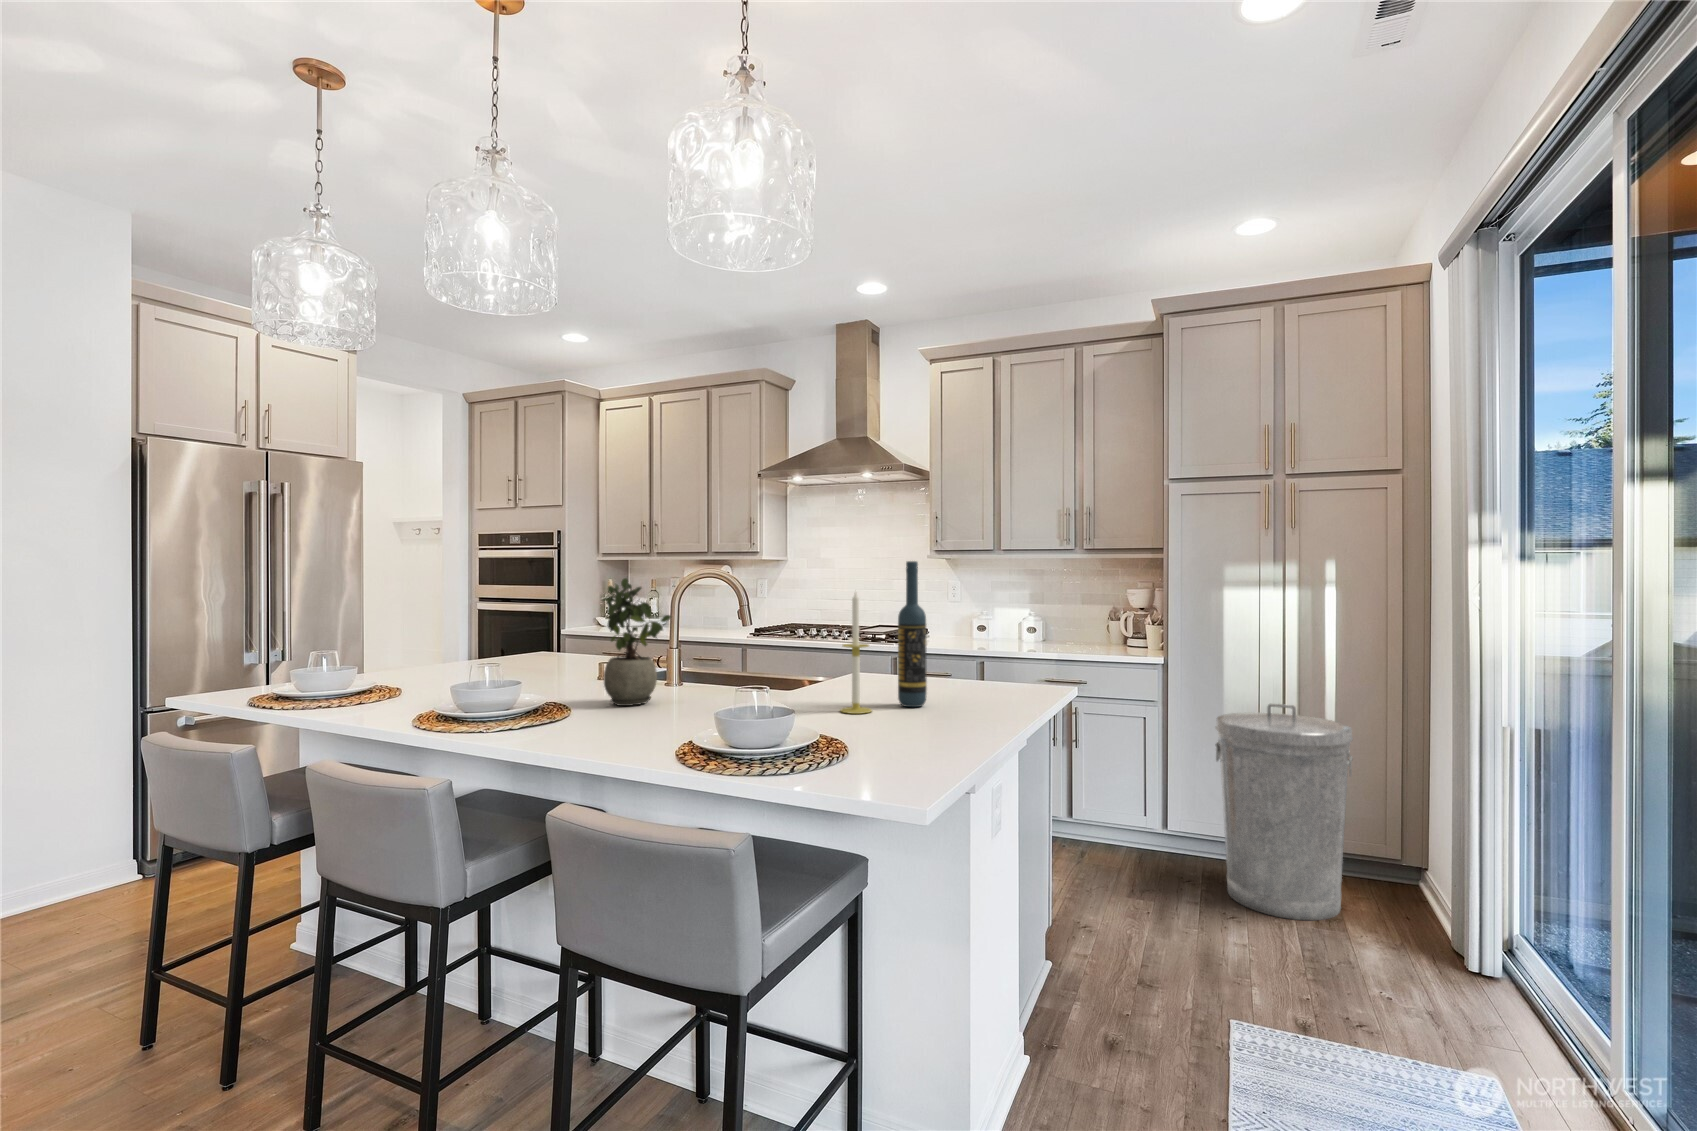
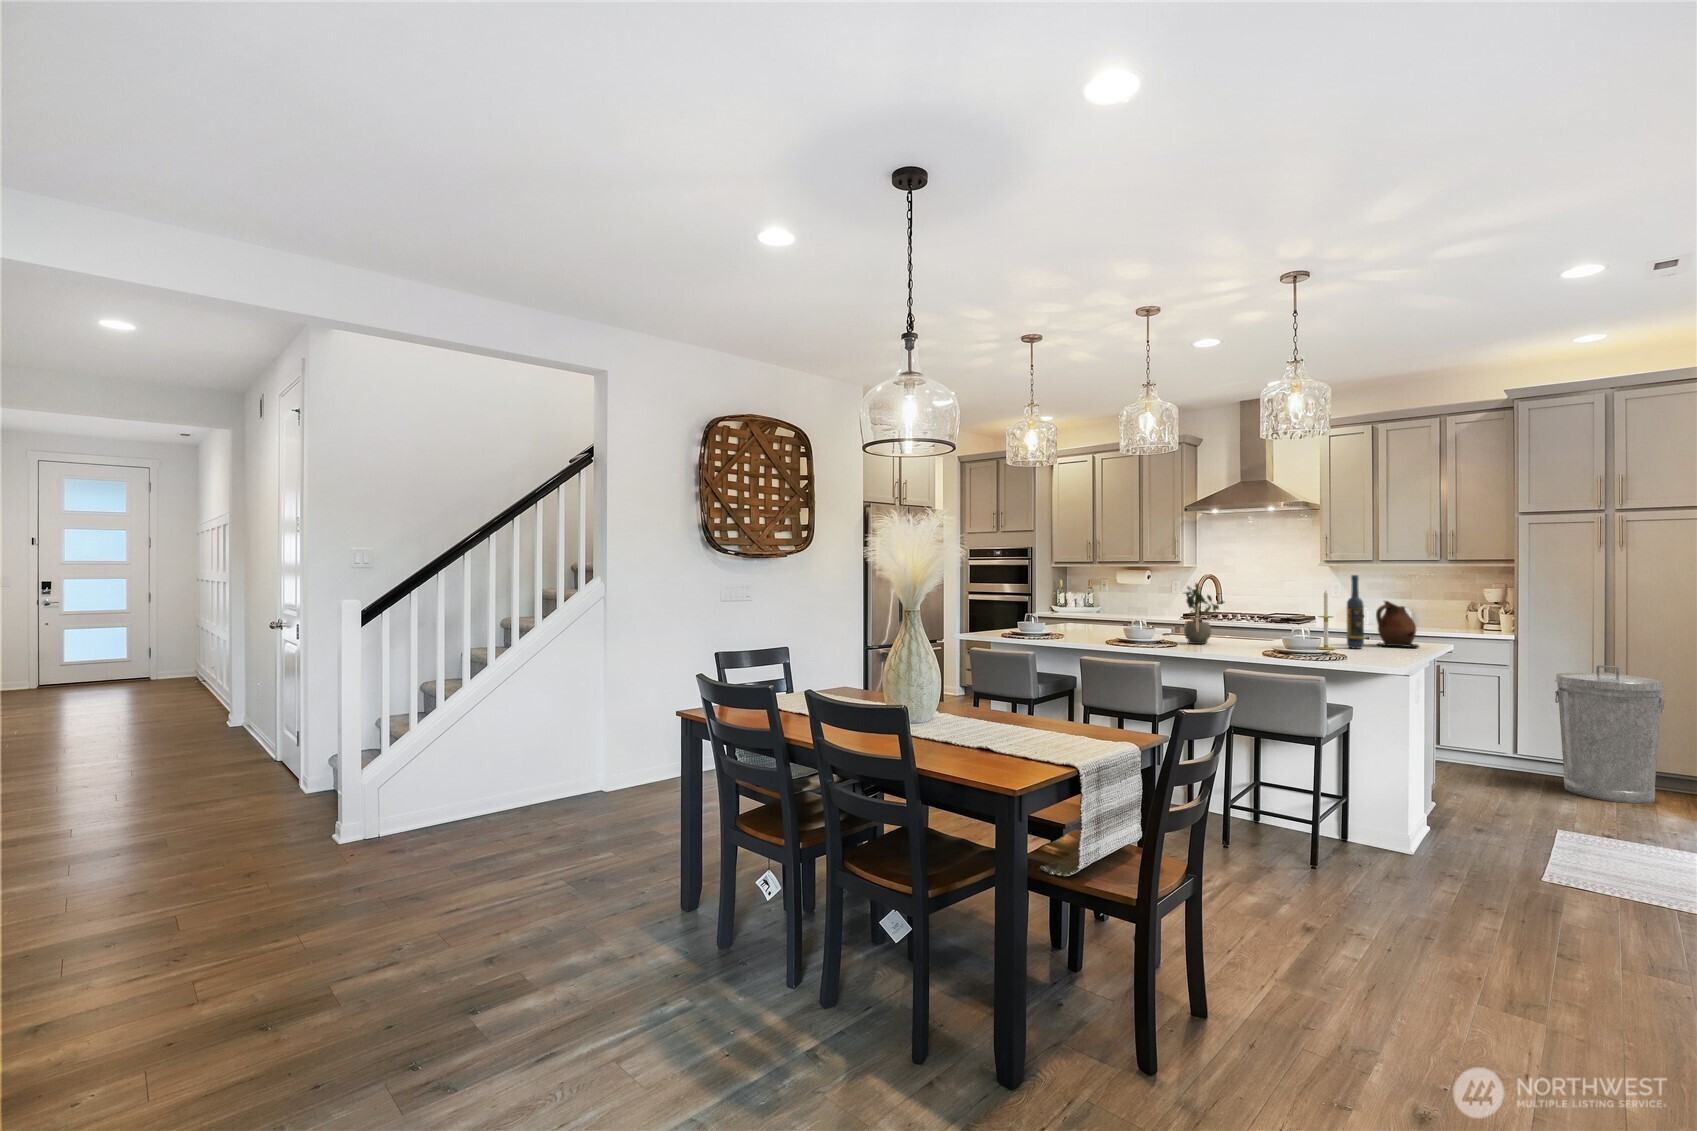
ceramic pitcher: none [954,610,1024,700] -> present [1376,601,1418,647]

